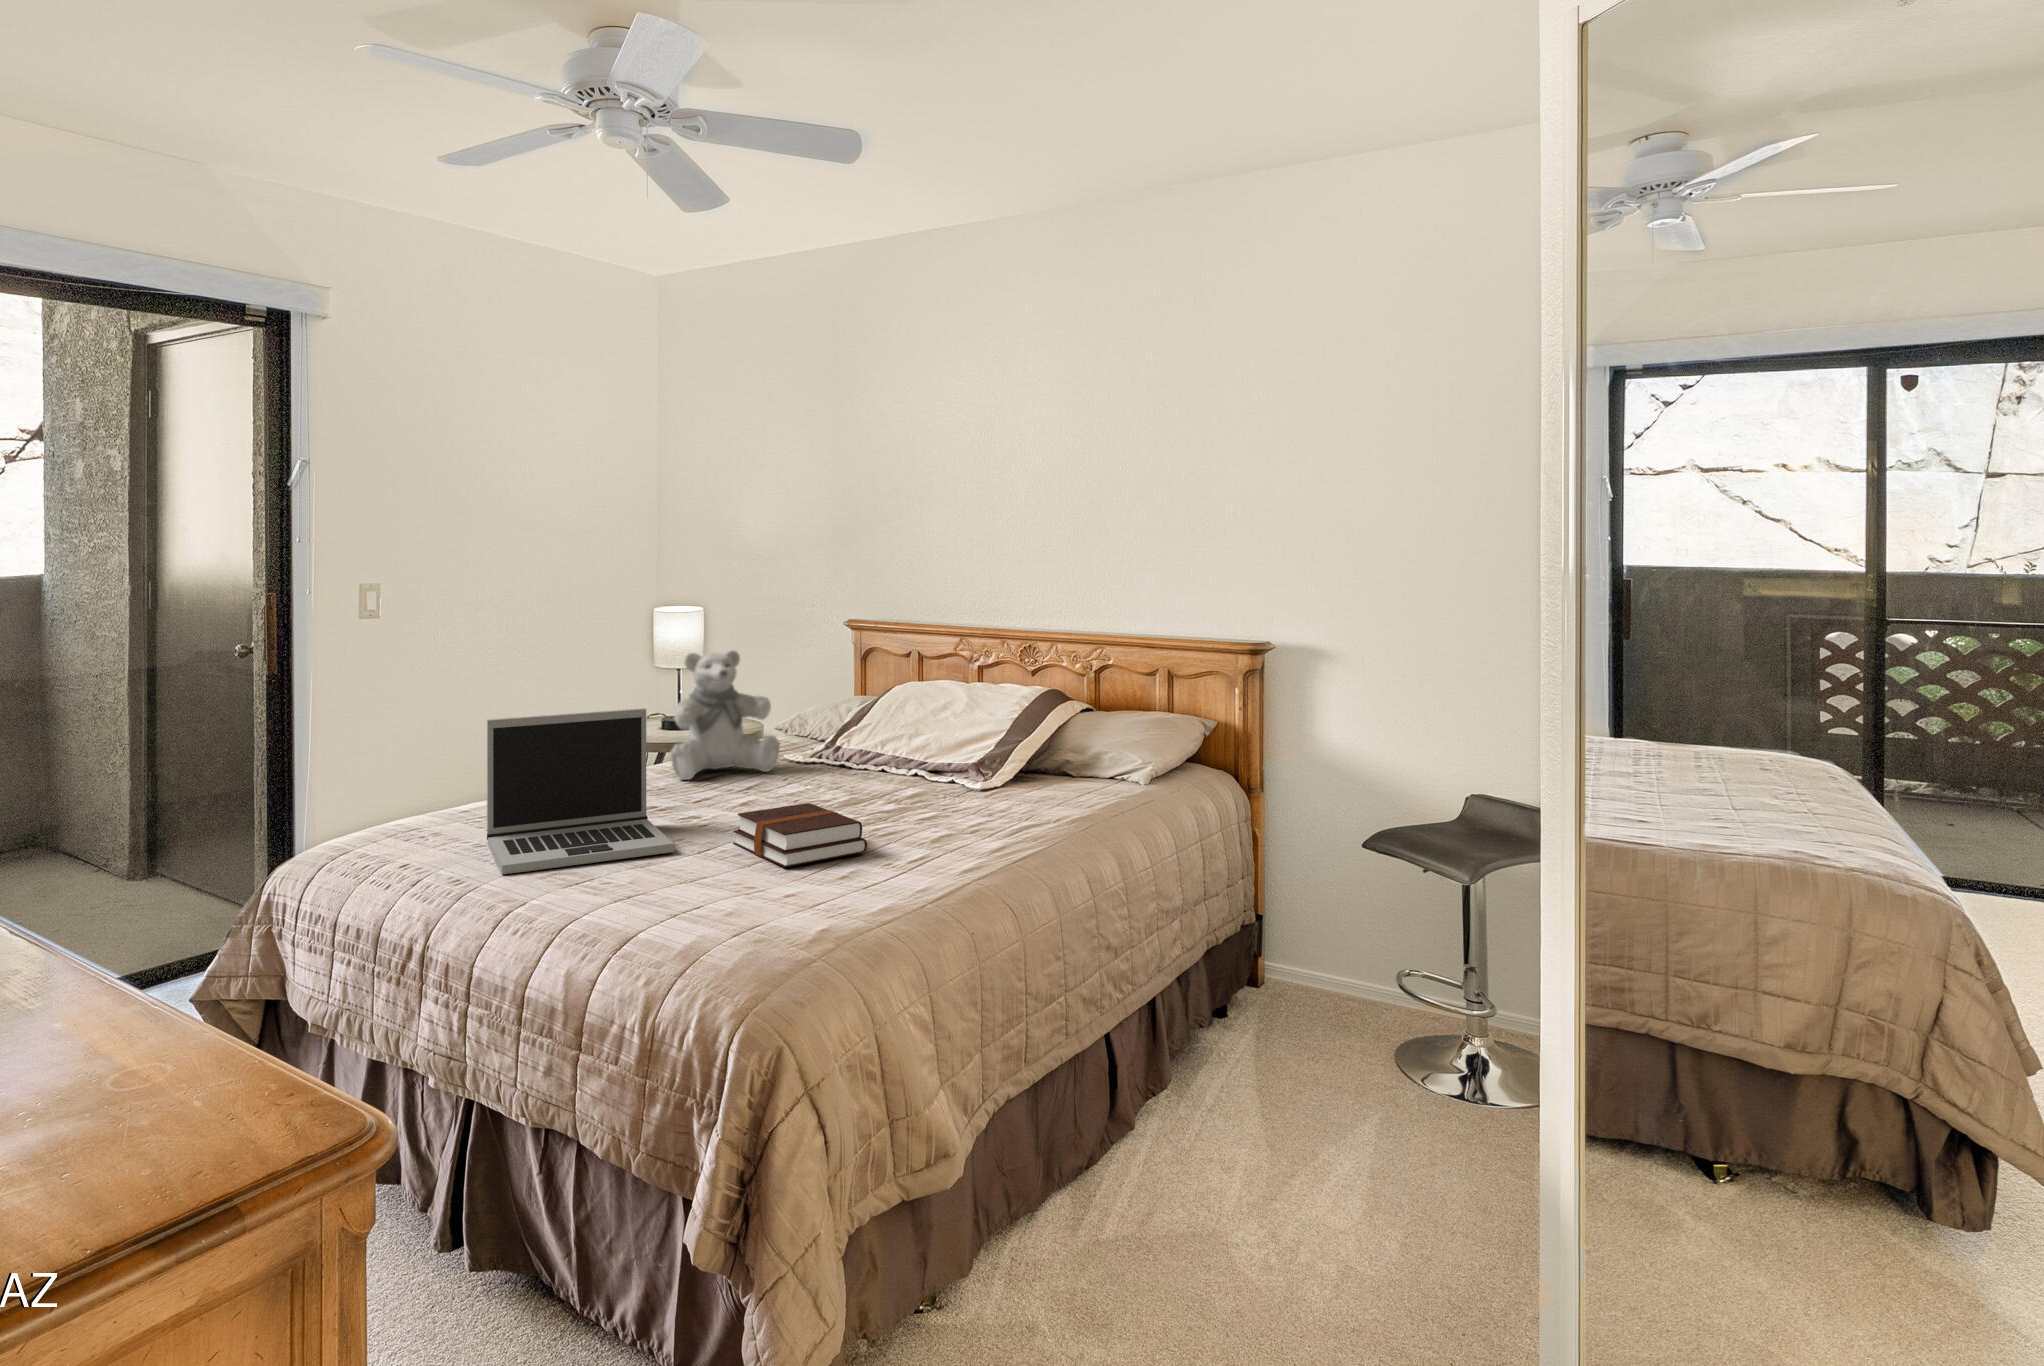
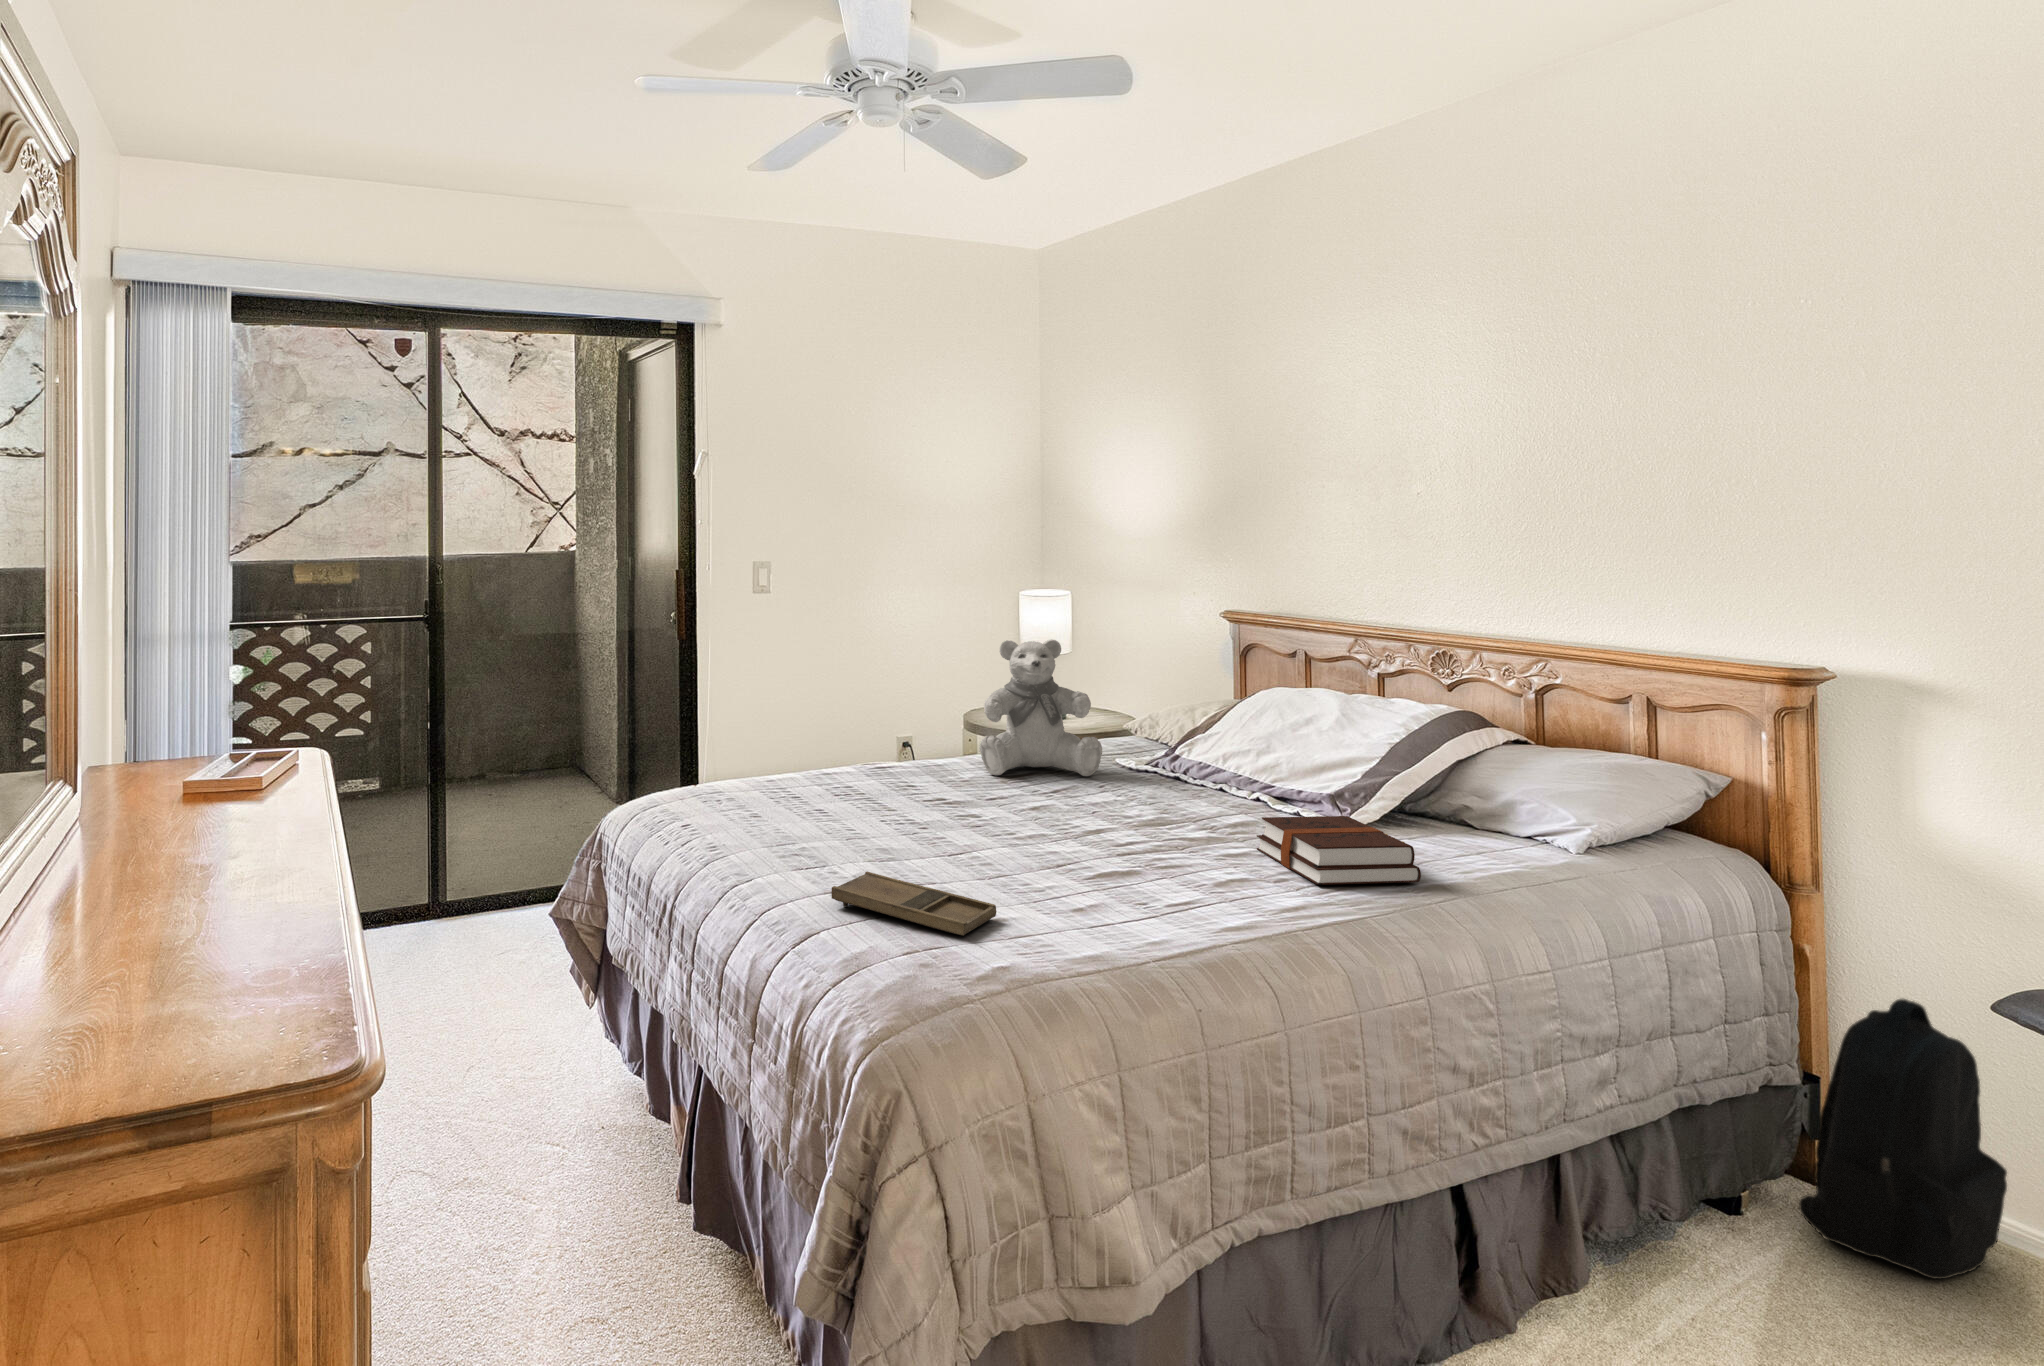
laptop: present [487,708,674,874] -> none [752,695,922,851]
hardback book: present [733,803,867,867] -> present [1257,816,1421,885]
backpack: none [1268,854,1365,1030] -> present [1799,999,2007,1279]
tray: none [629,874,784,912] -> present [832,872,996,936]

